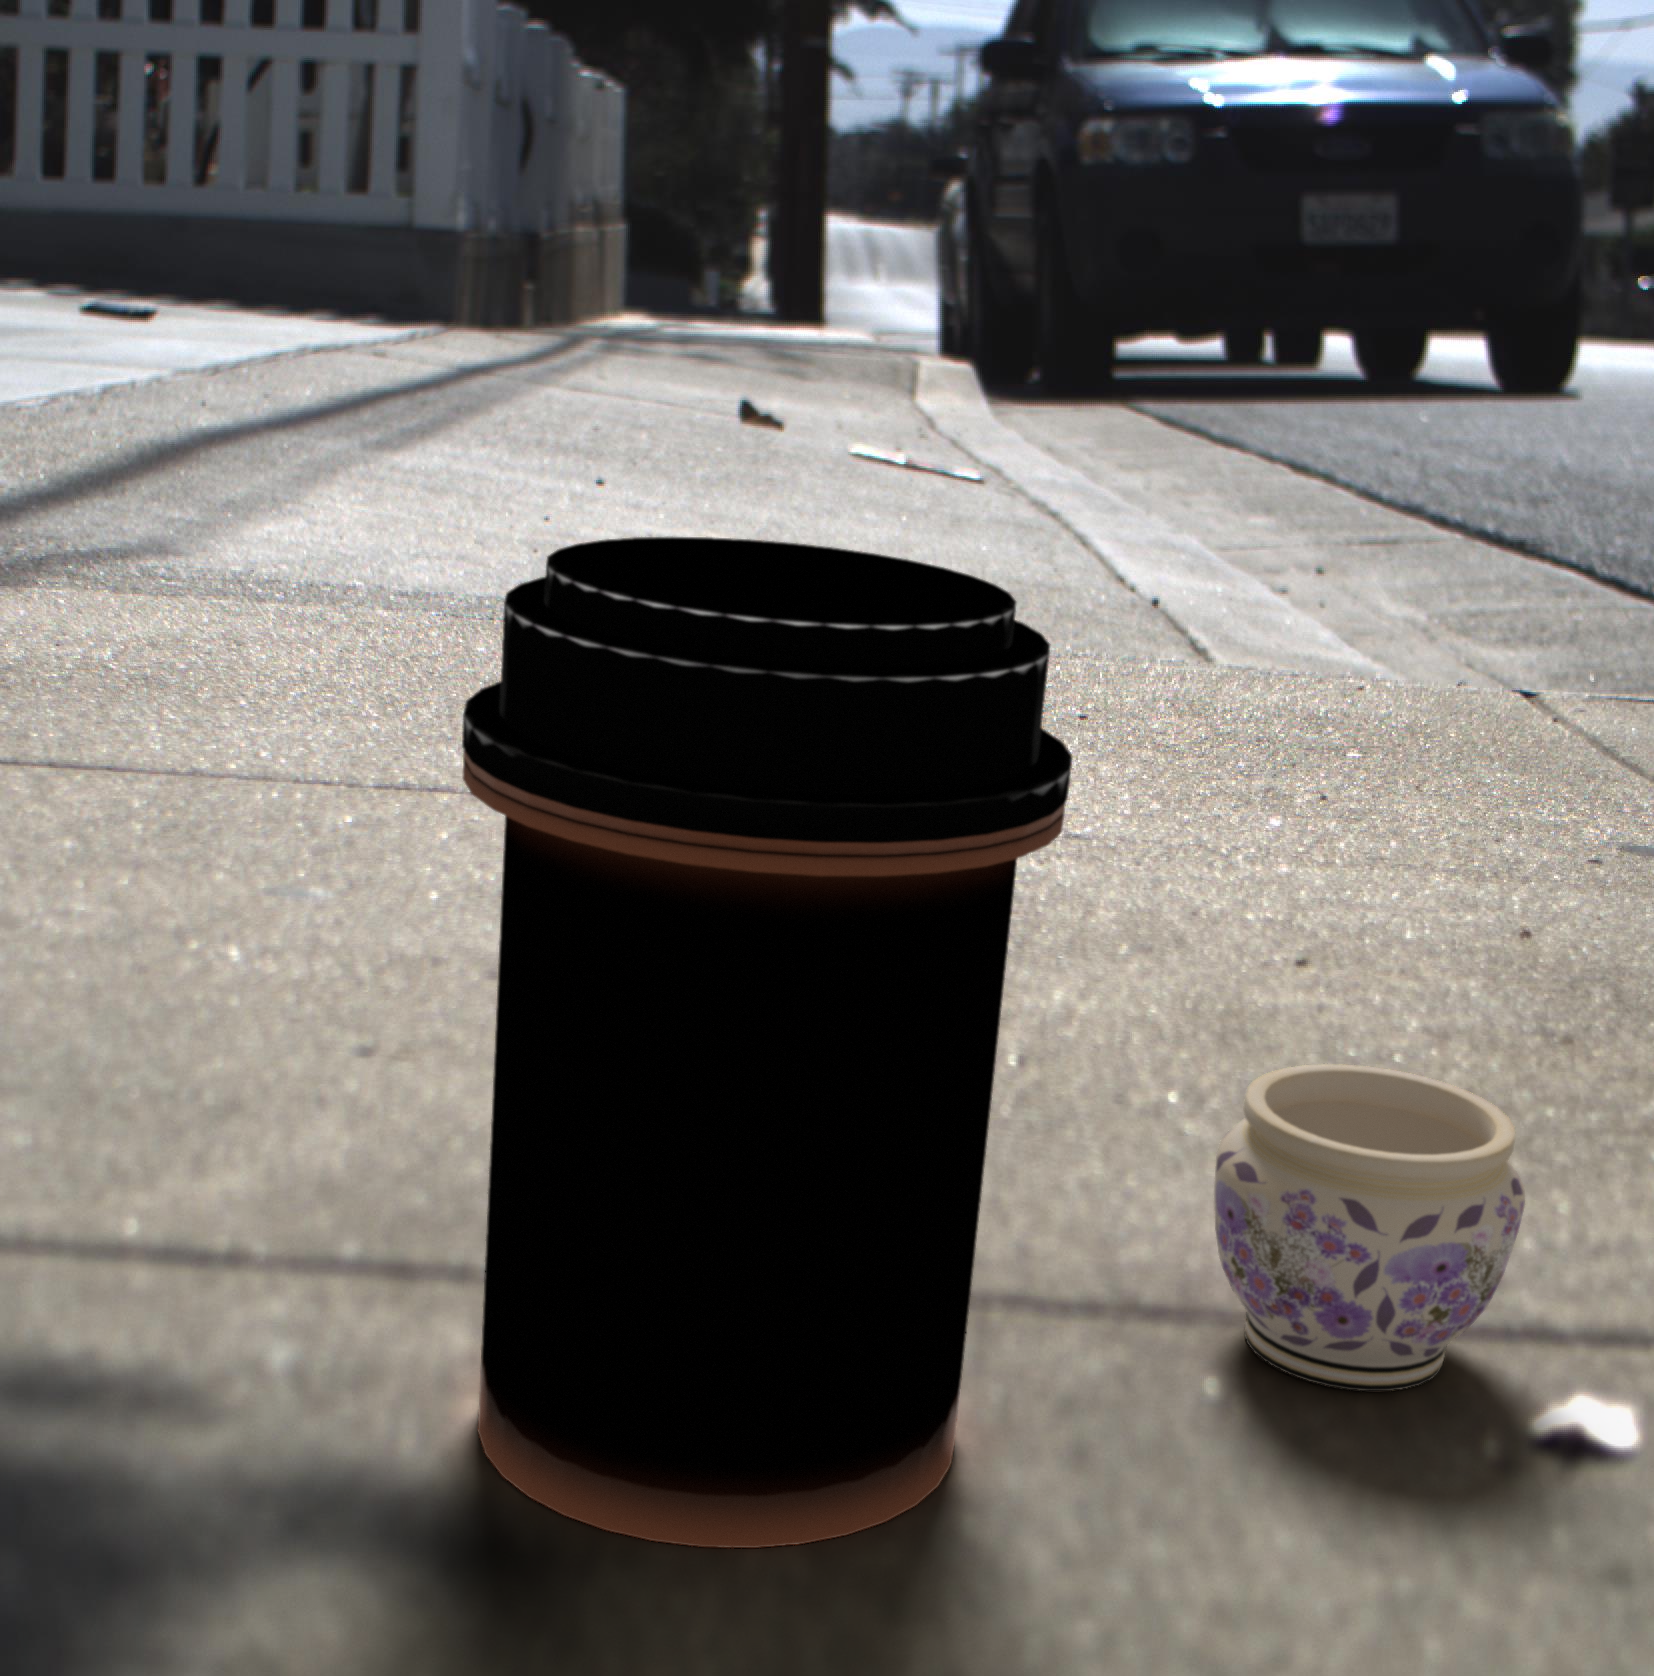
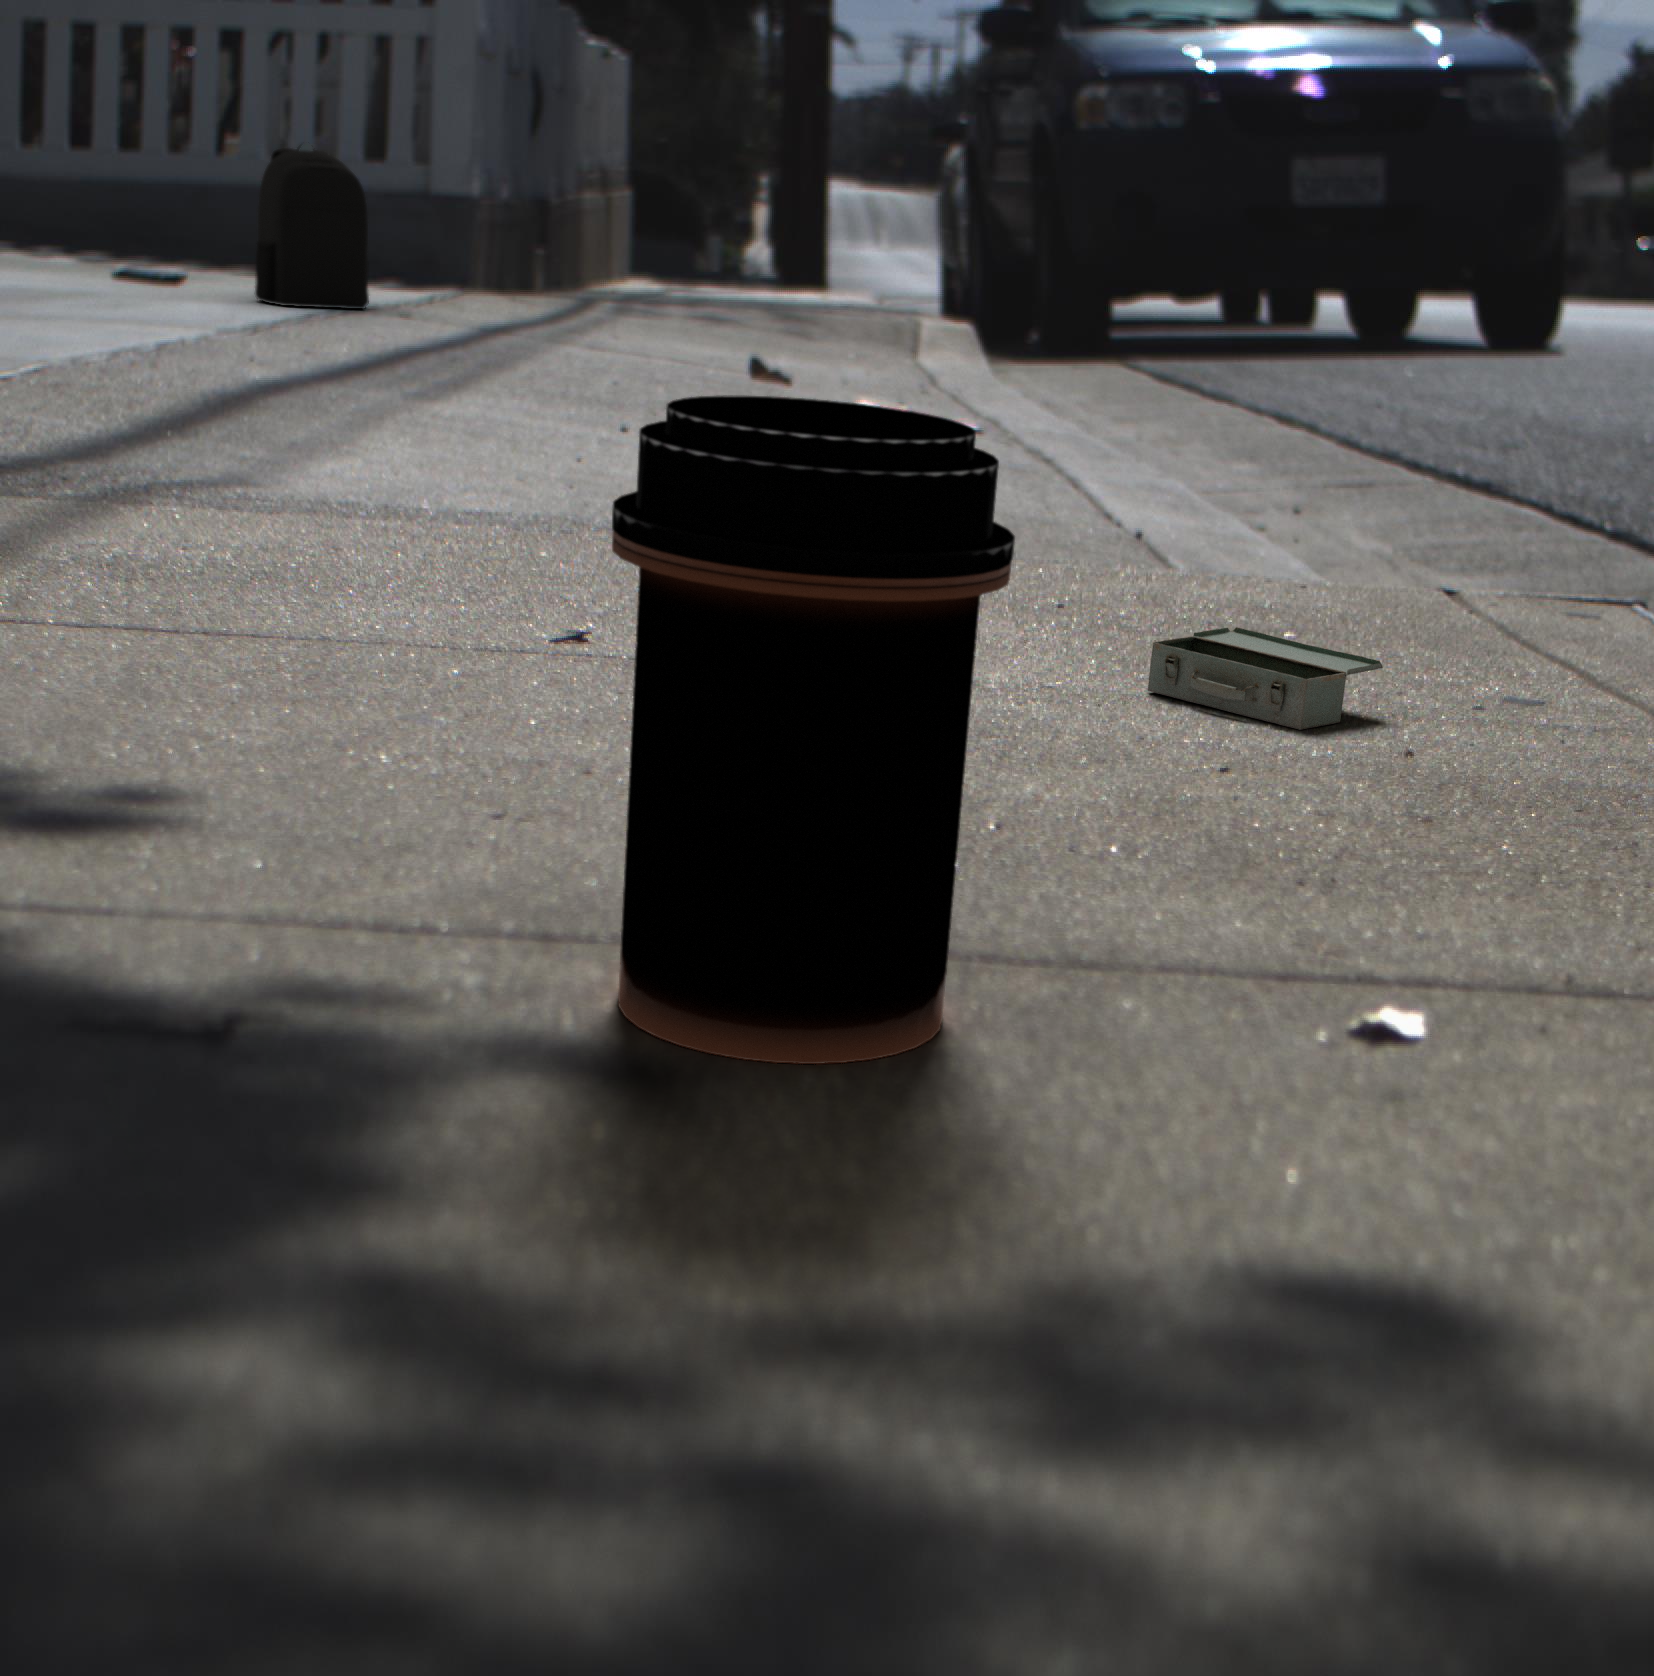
backpack: none [213,168,336,346] -> present [255,146,369,309]
toolbox: none [1198,762,1487,898] -> present [1148,627,1383,730]
planter: present [1214,1064,1525,1391] -> none [1127,782,1345,1002]

